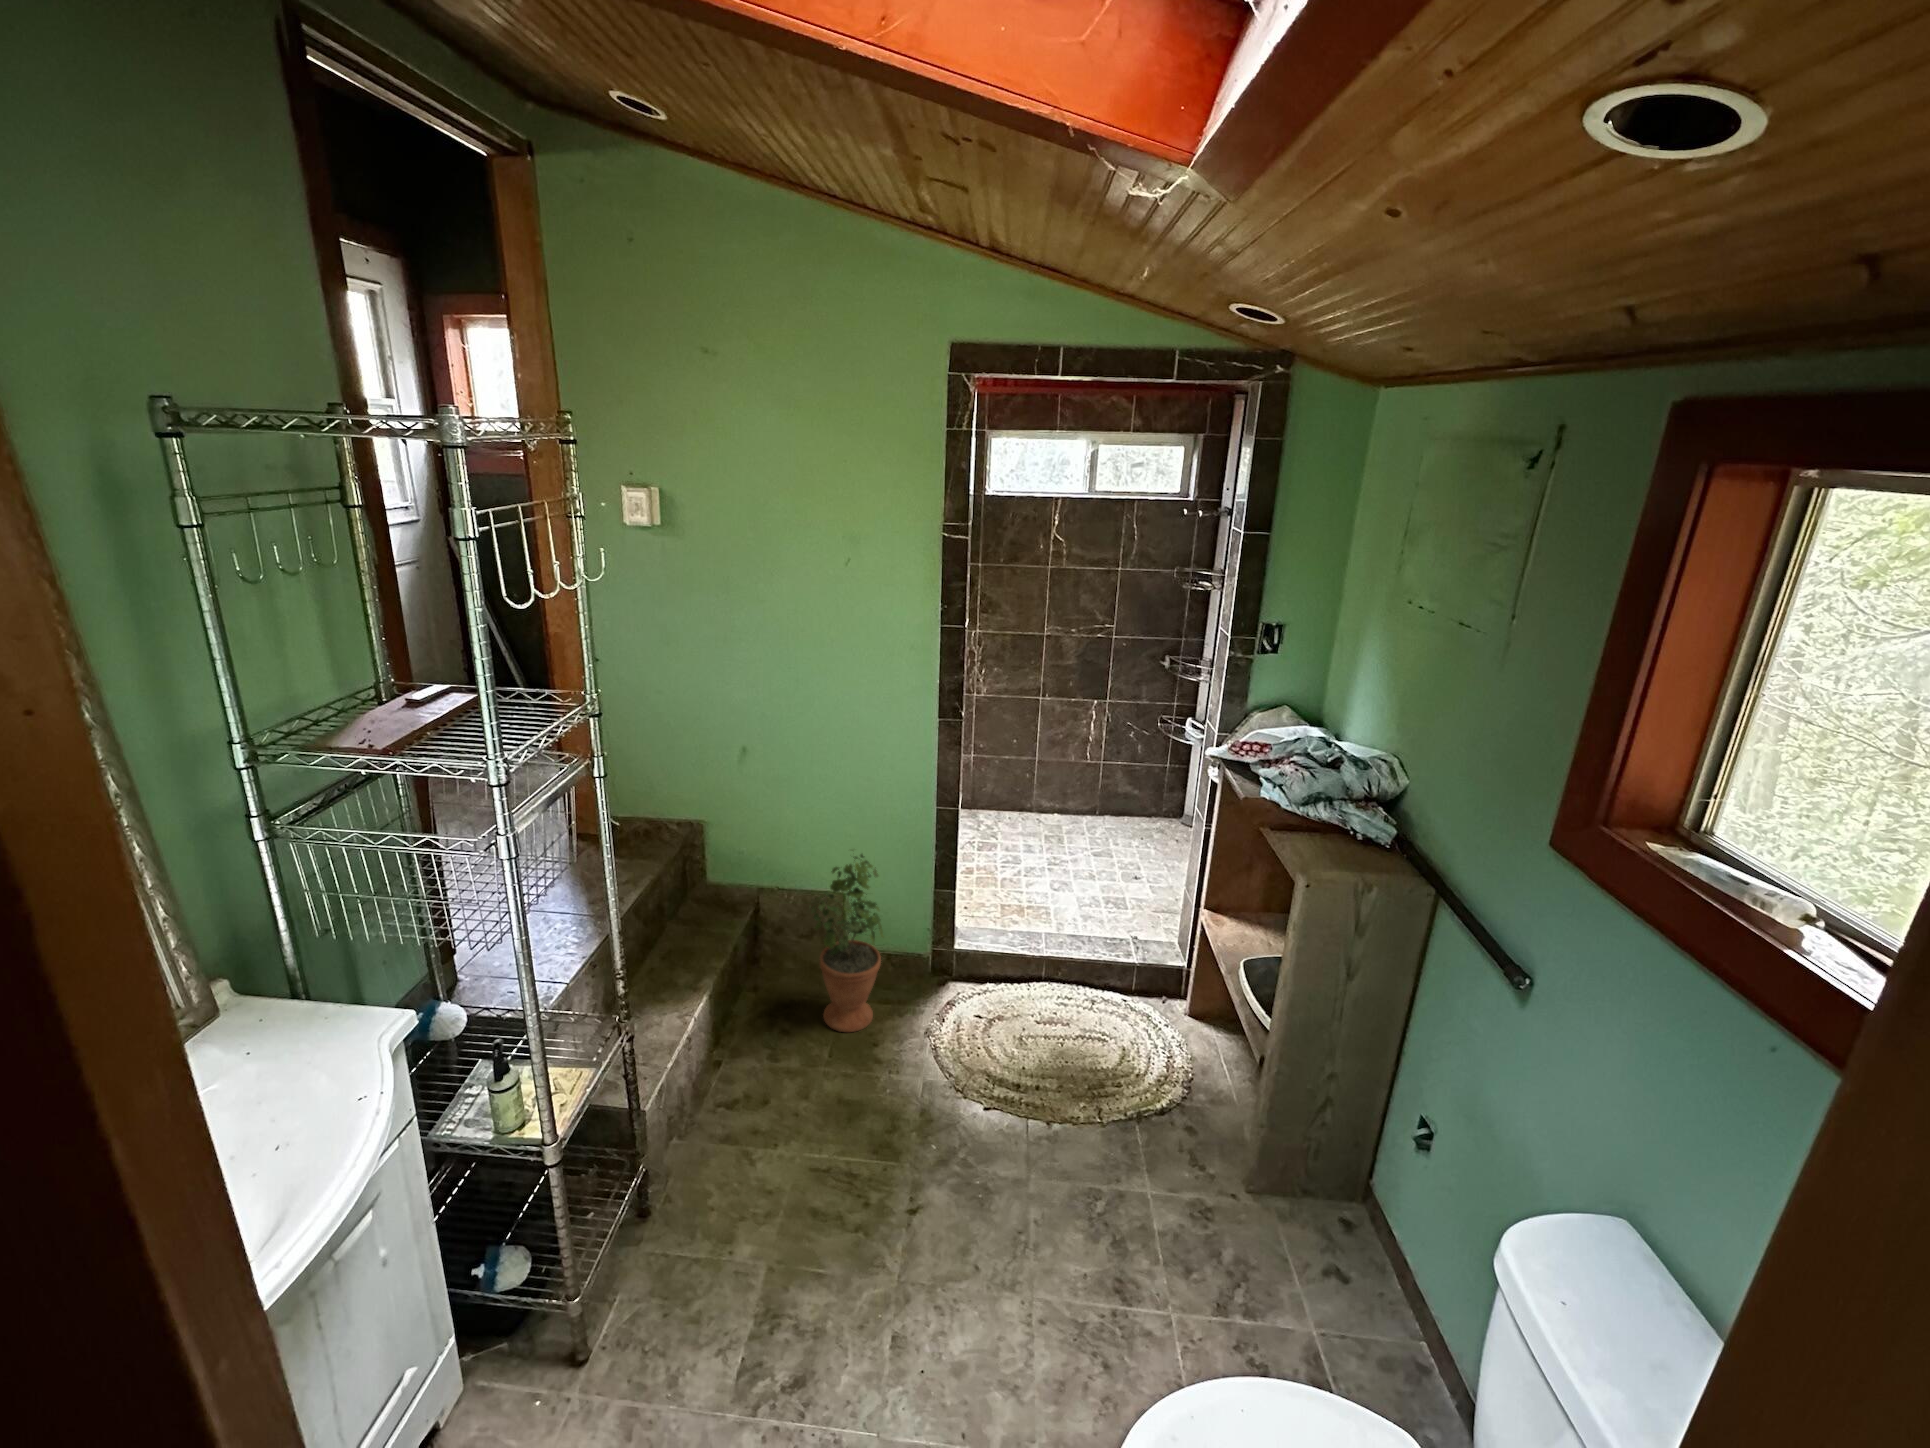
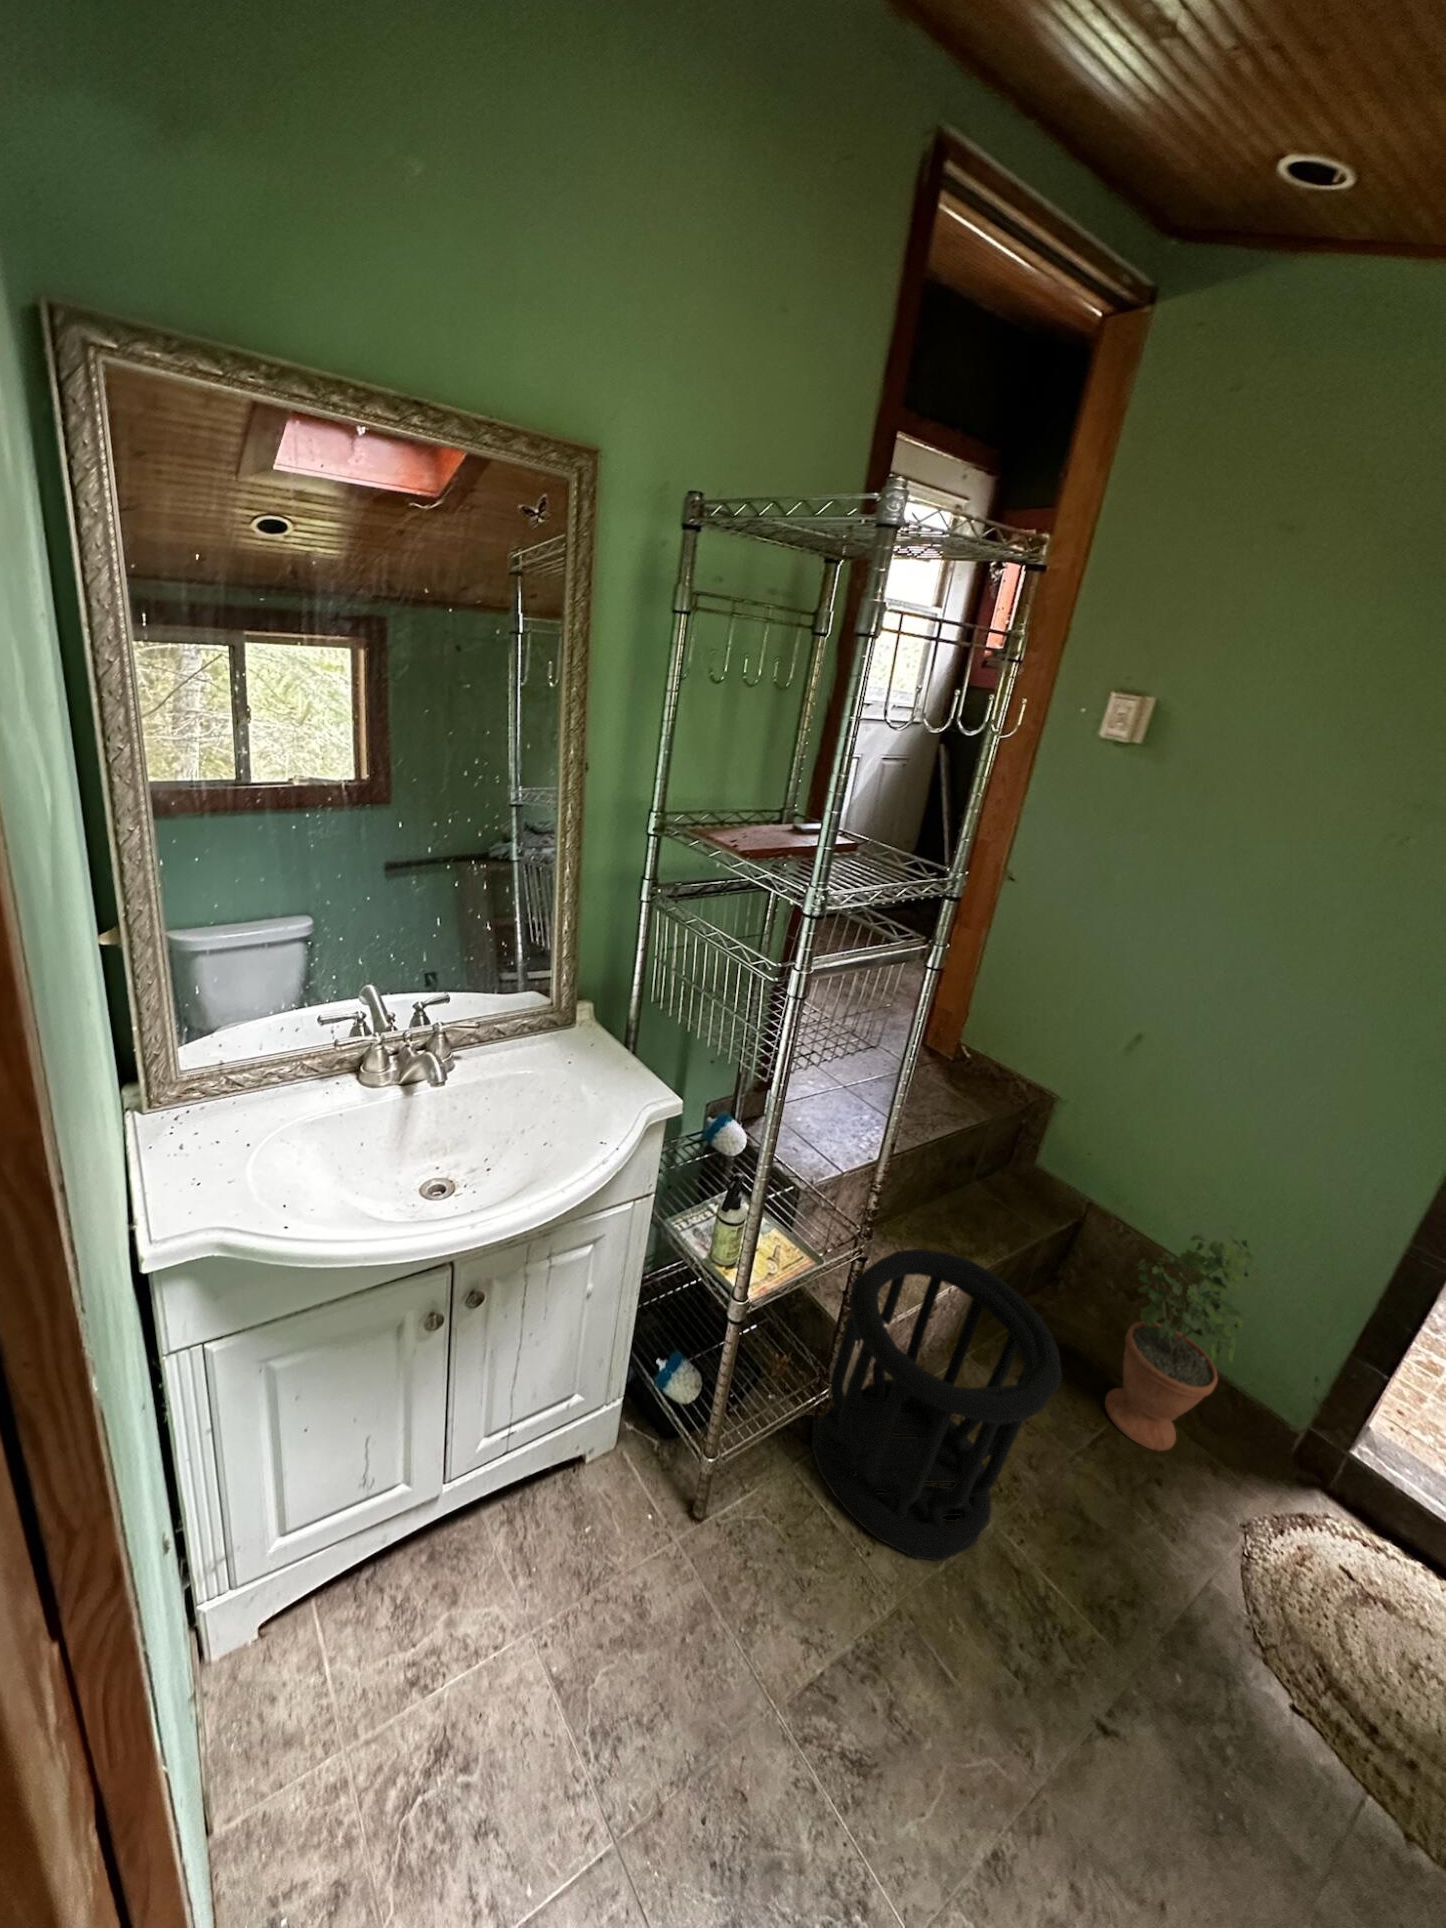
wastebasket: none [629,982,806,1238] -> present [812,1249,1062,1561]

